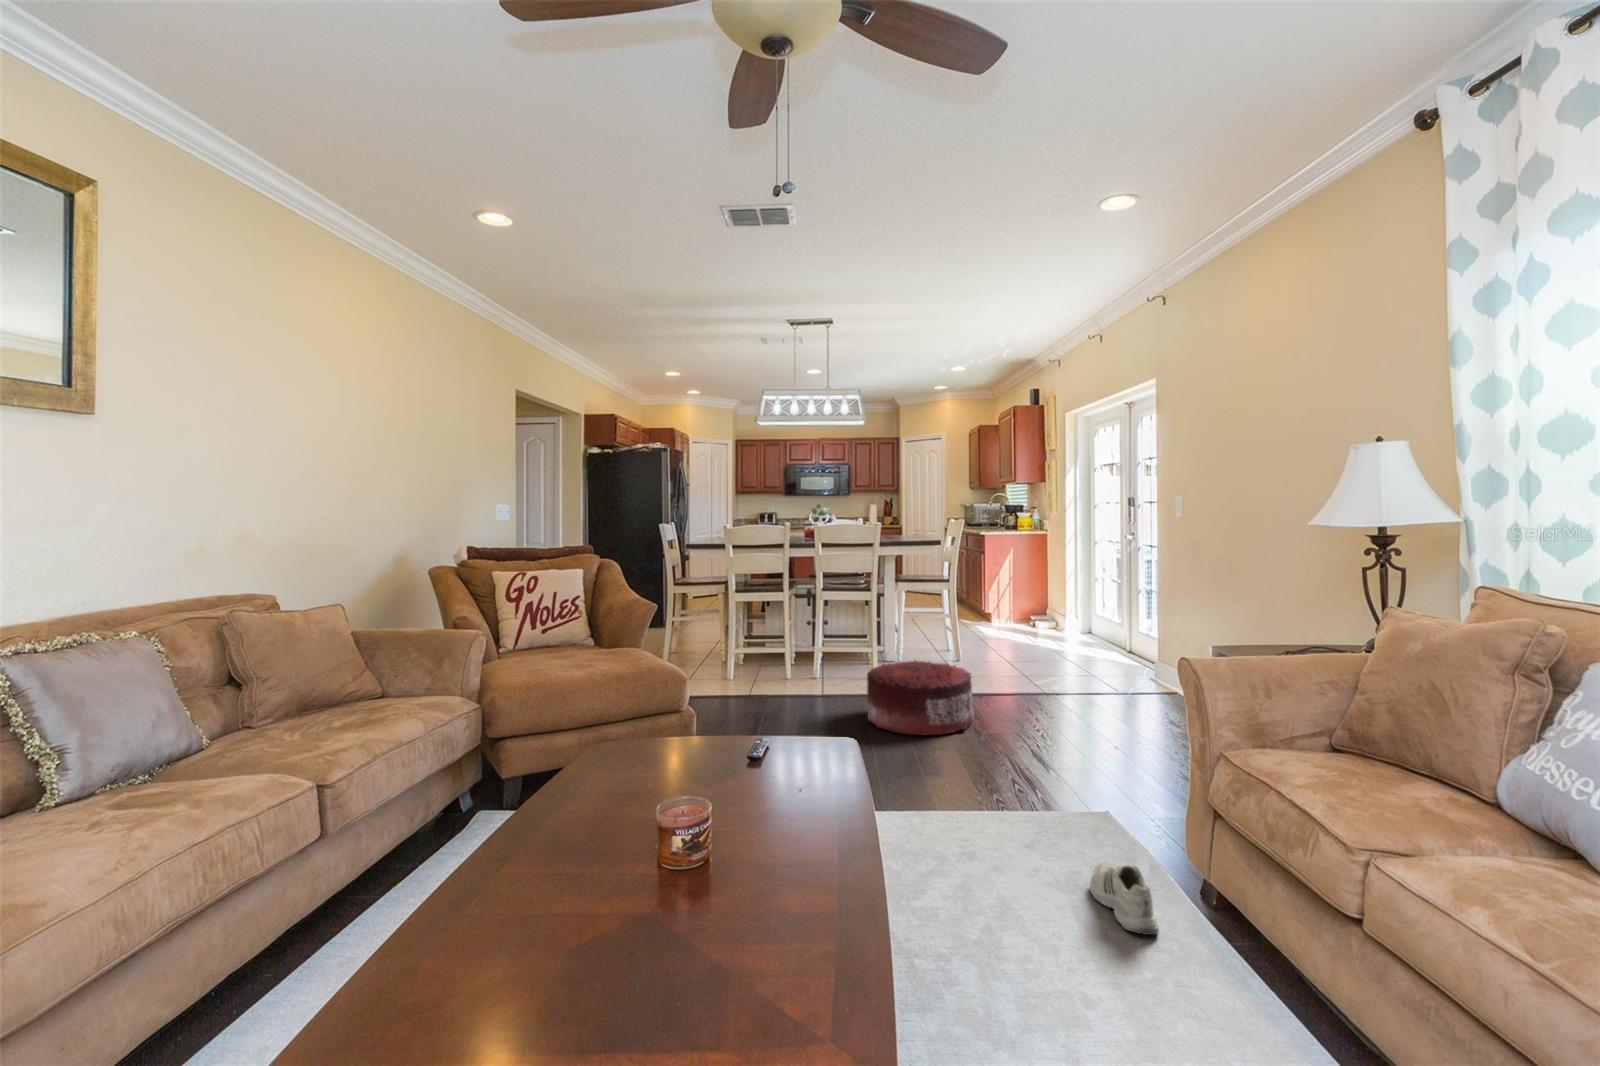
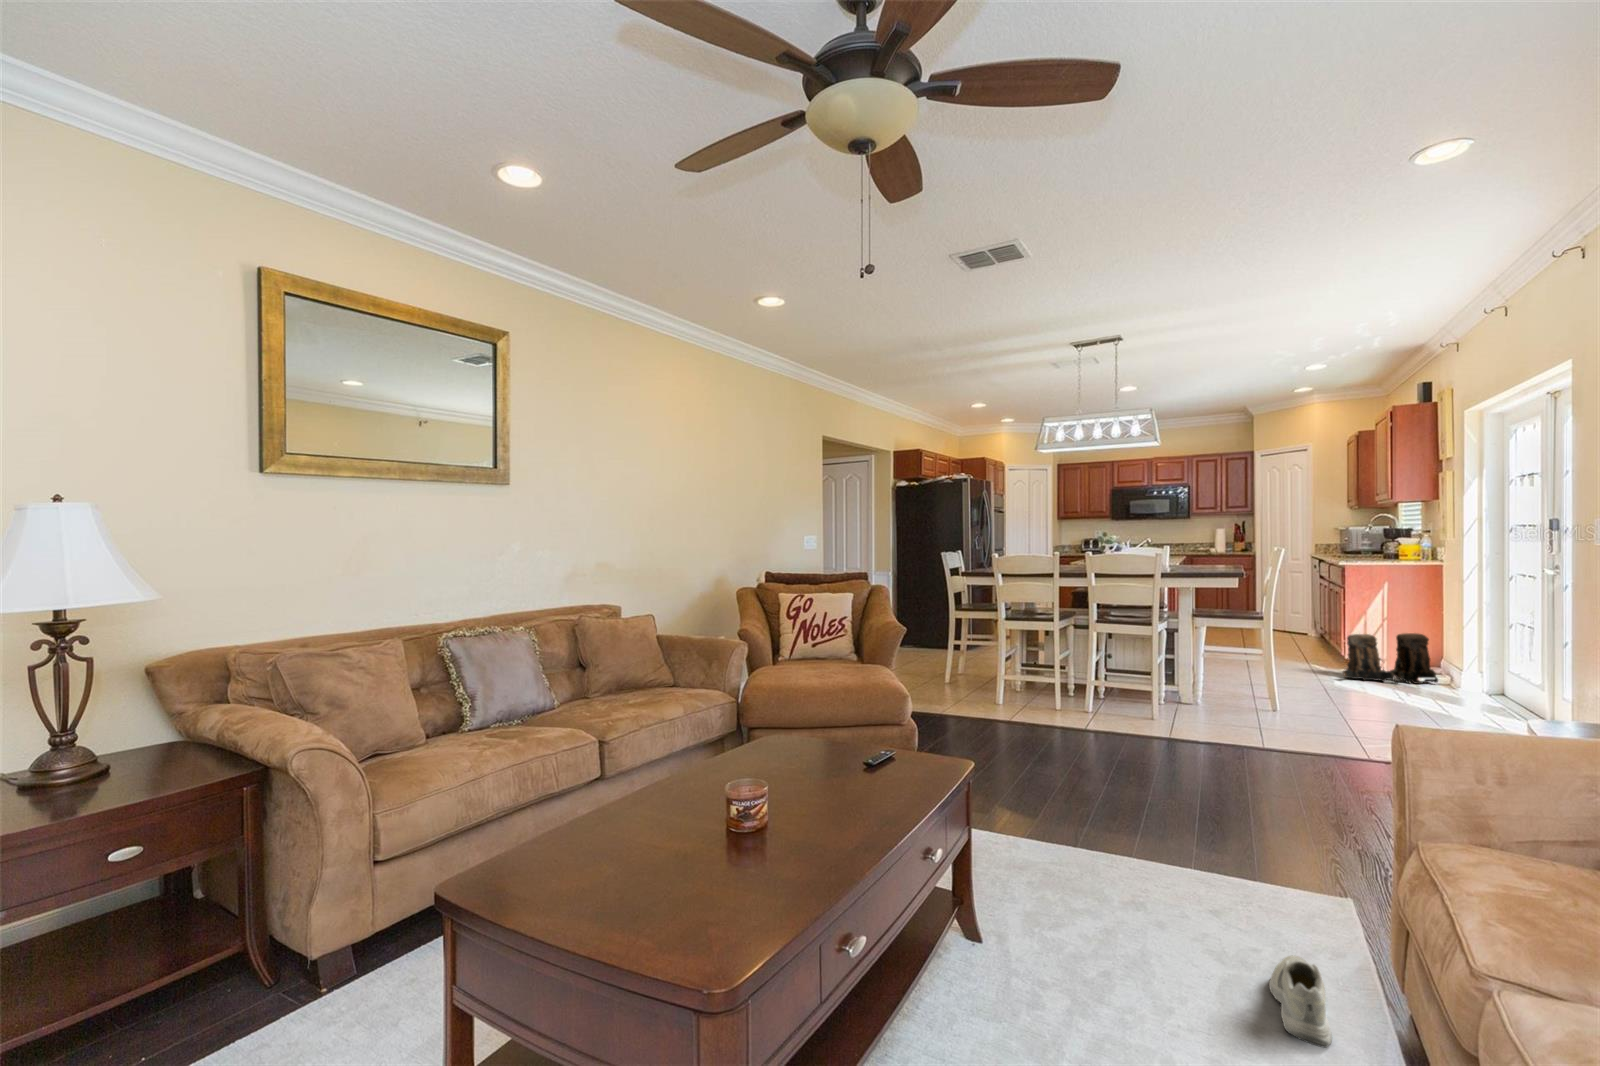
backpack: none [982,589,1043,630] -> present [1343,633,1438,684]
pouf: present [867,660,974,735] -> none [1119,703,1250,789]

